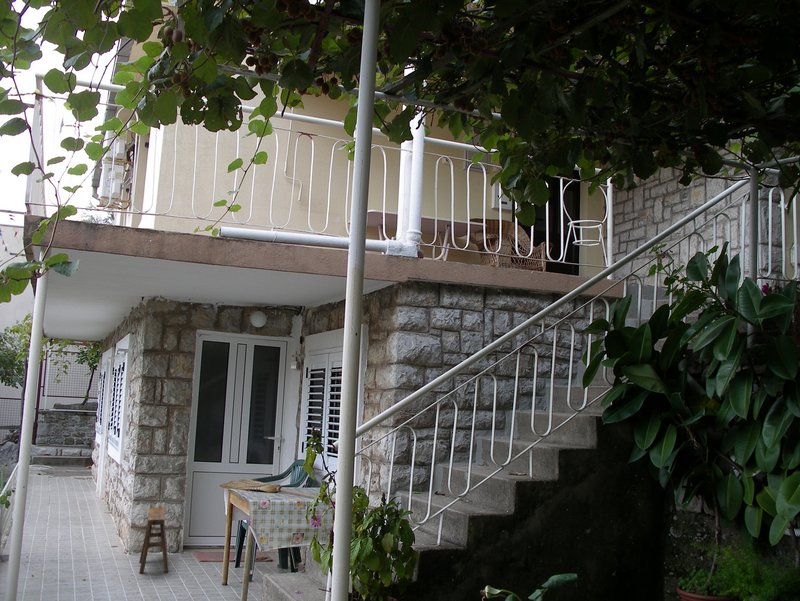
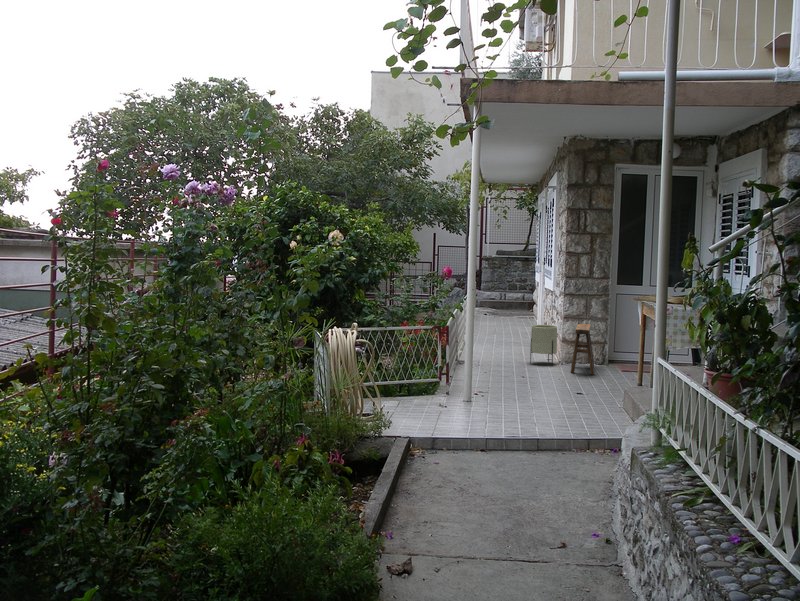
planter: none [86,511,124,564] -> present [530,325,557,366]

